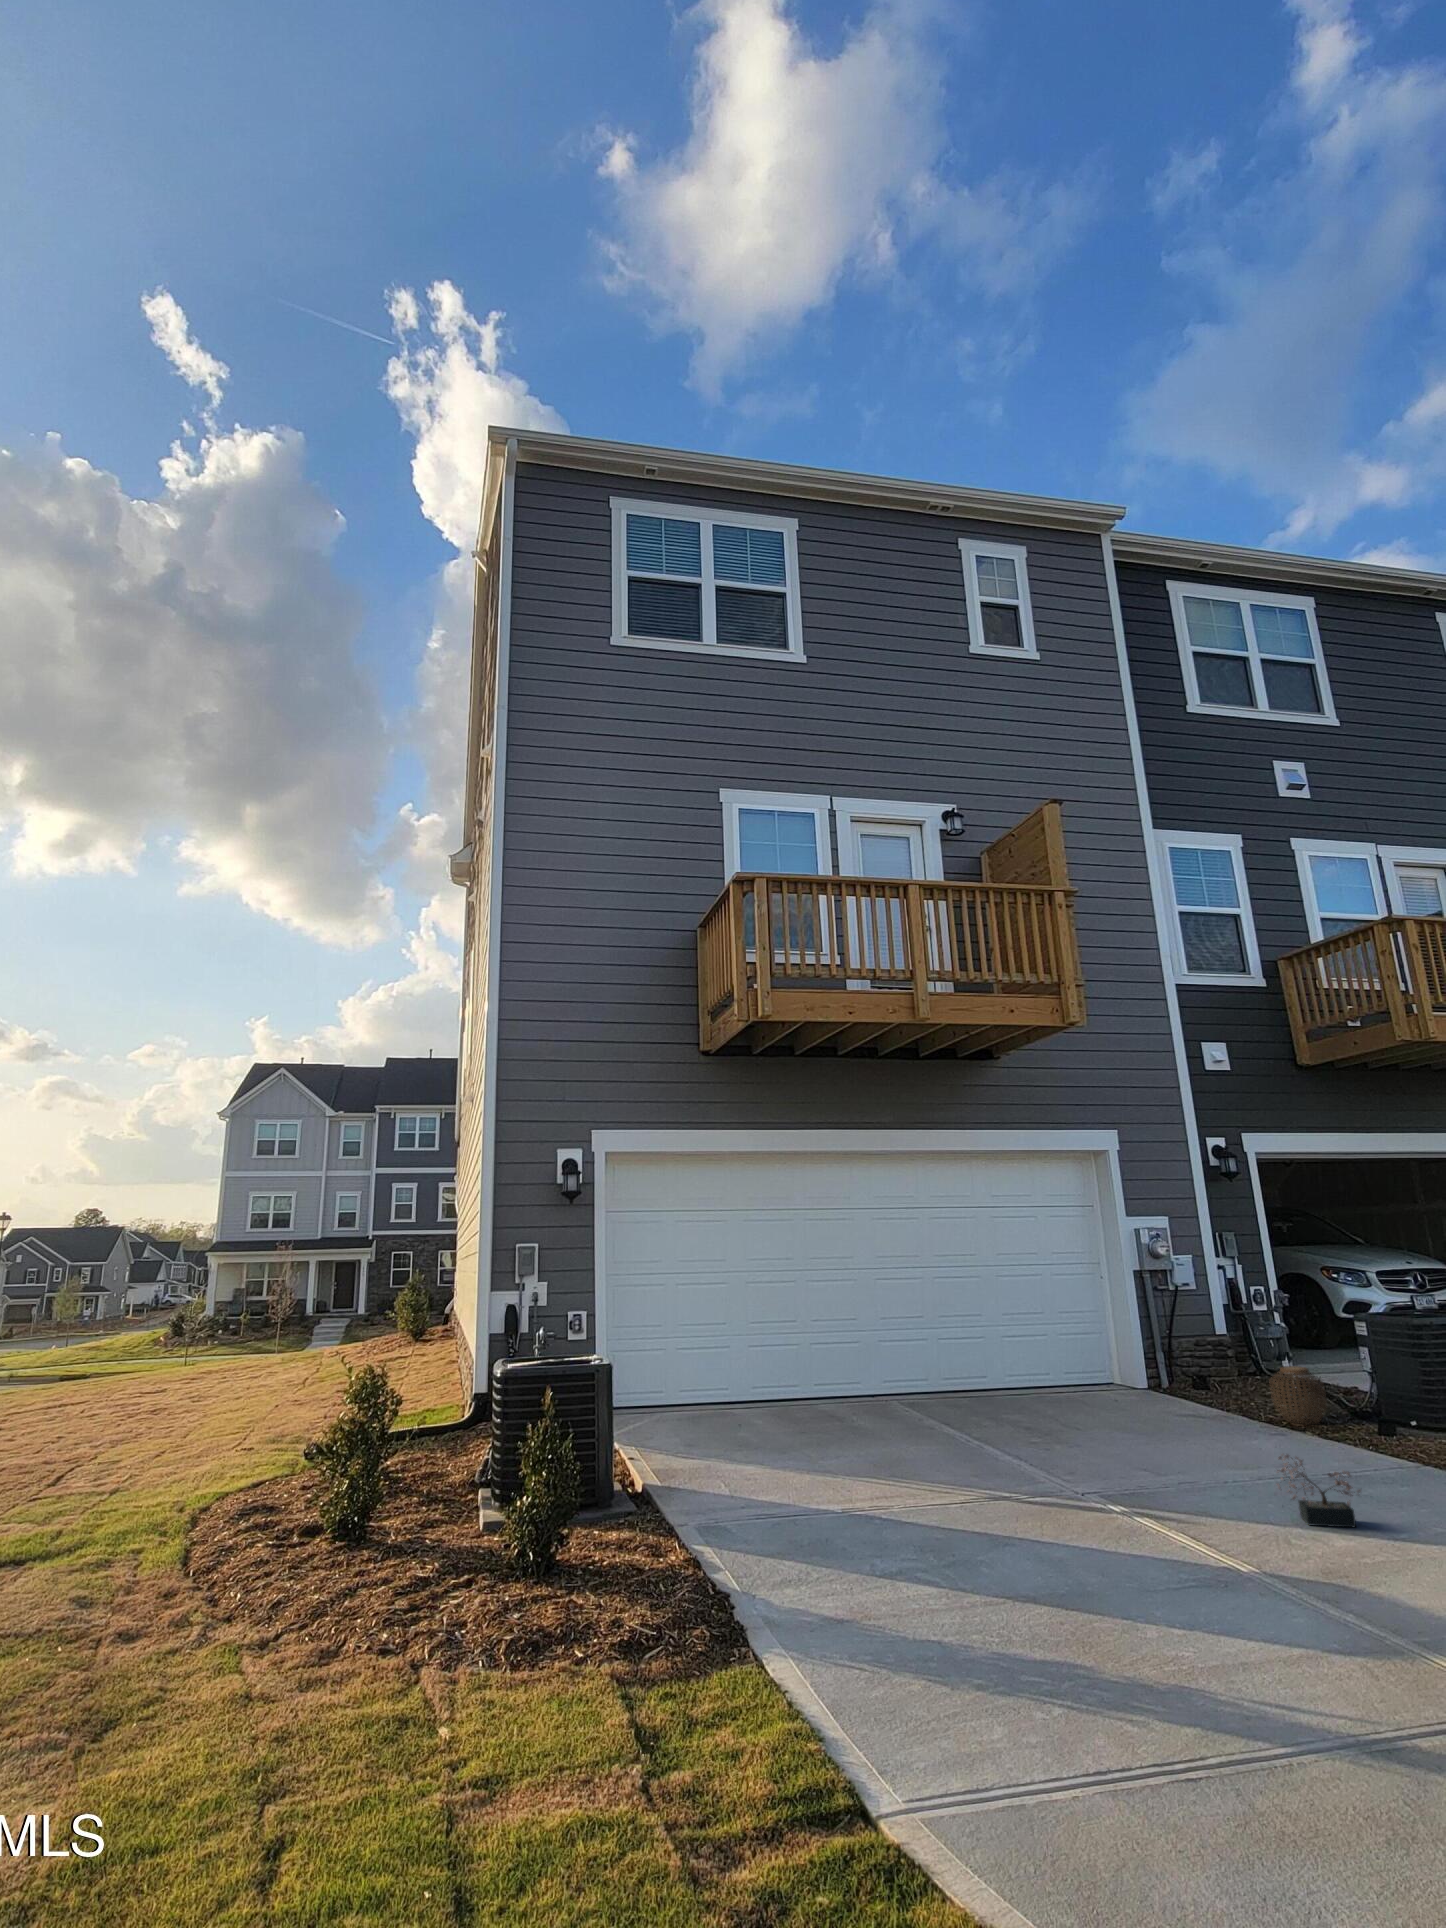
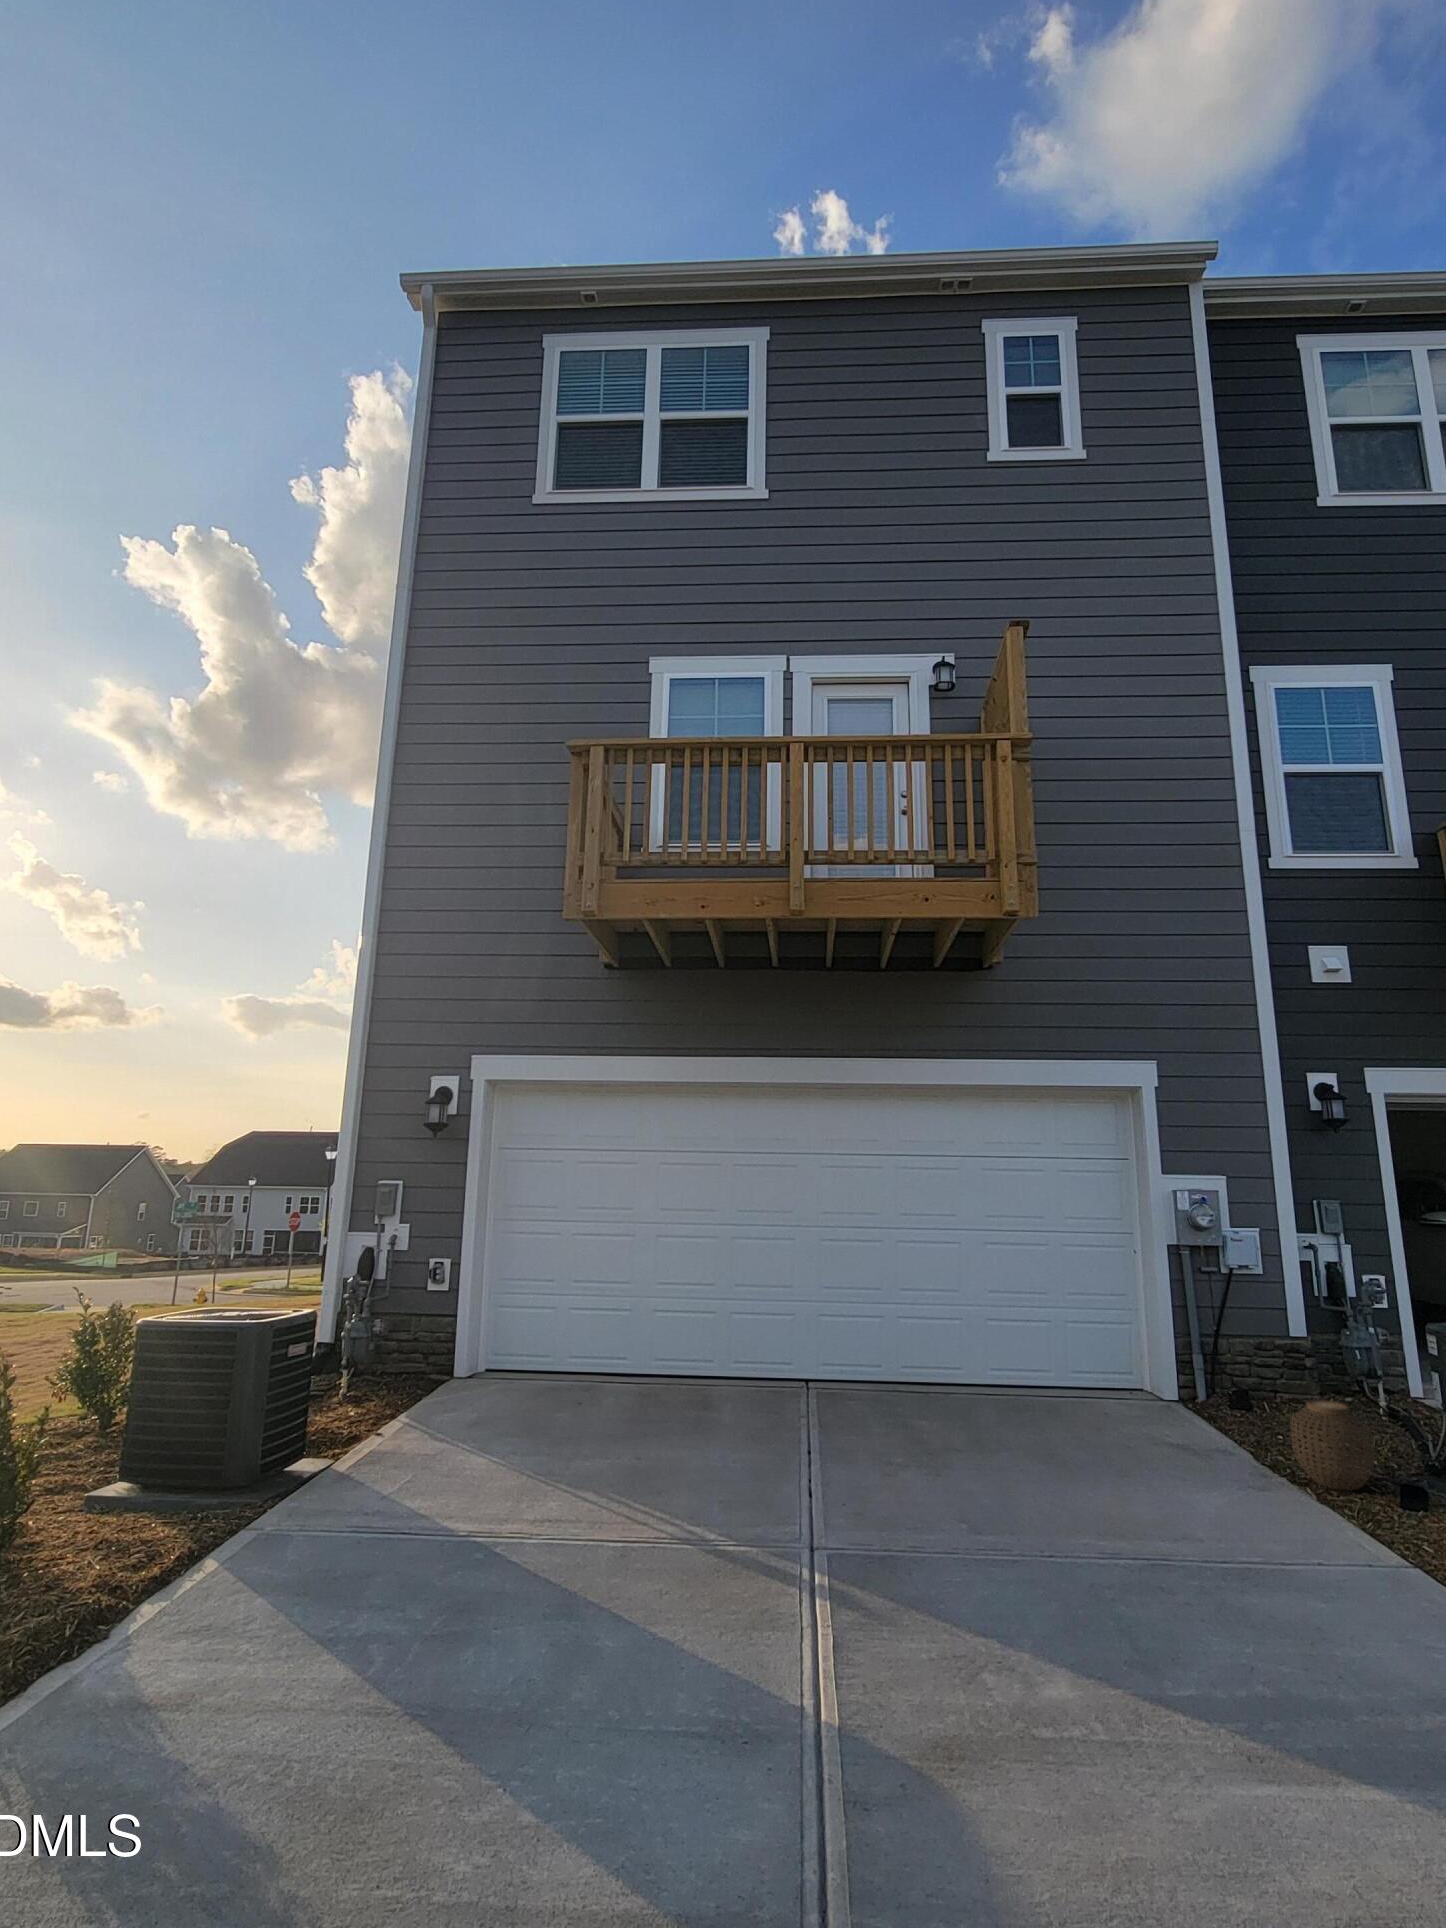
decorative plant: present [1277,1454,1361,1527] -> none [1046,1579,1176,1733]

